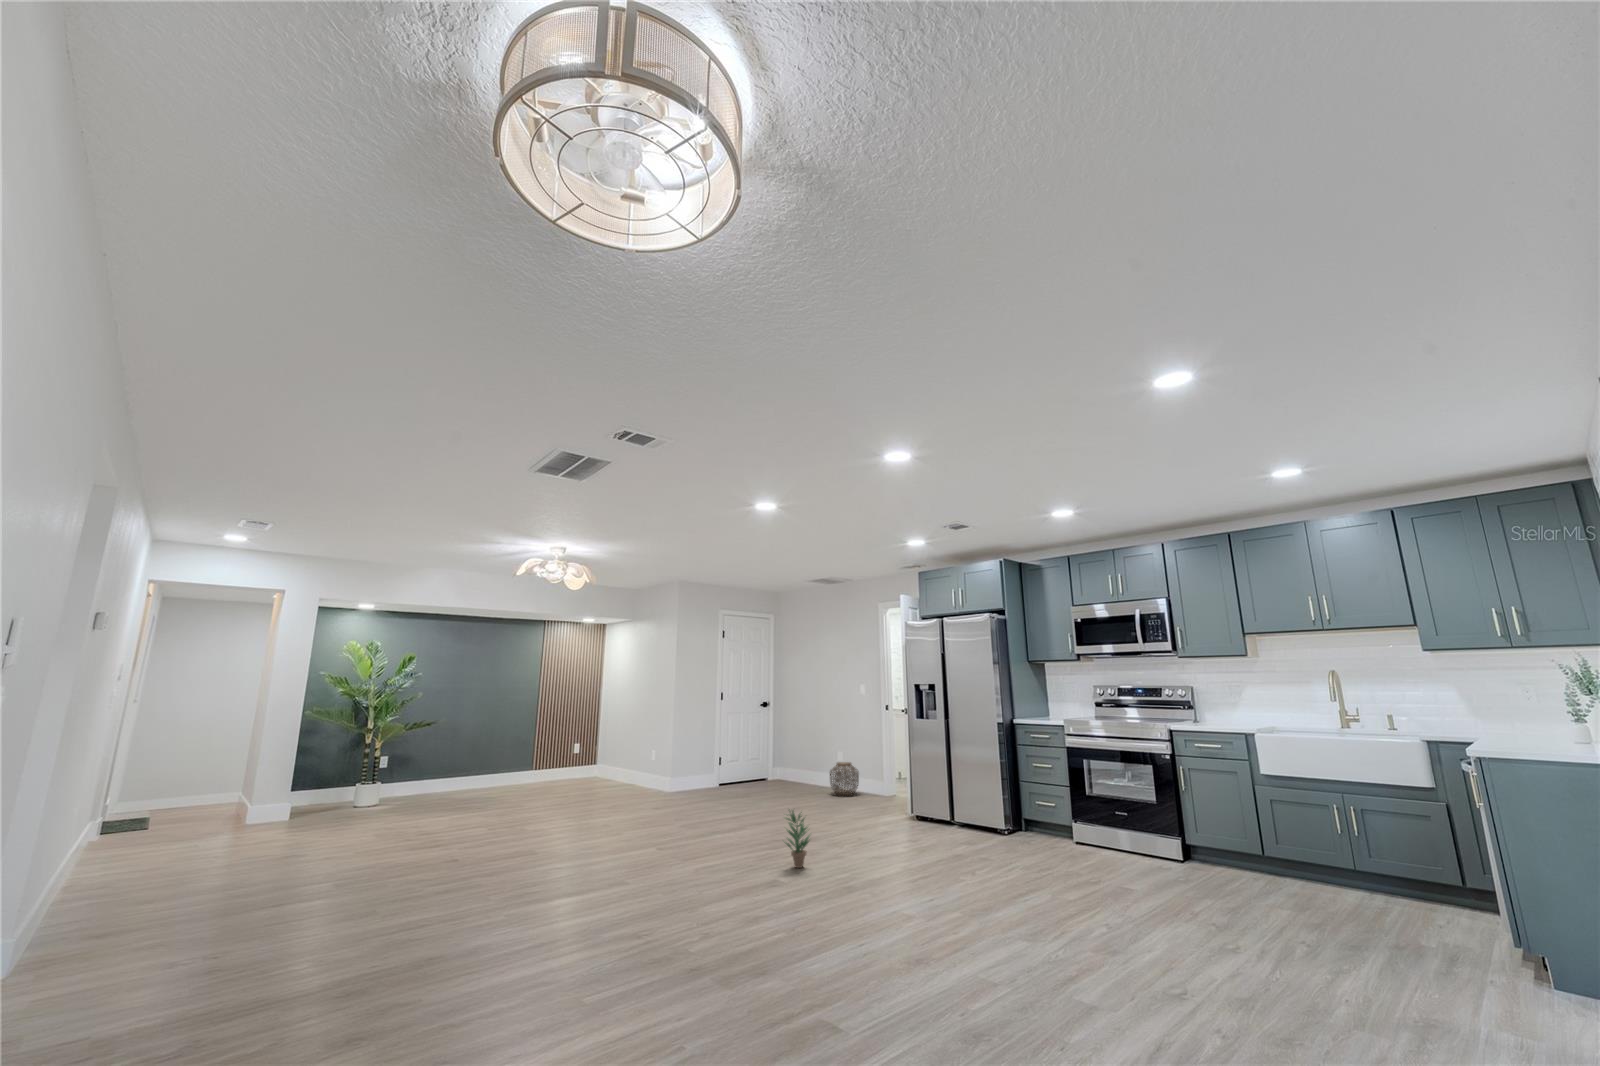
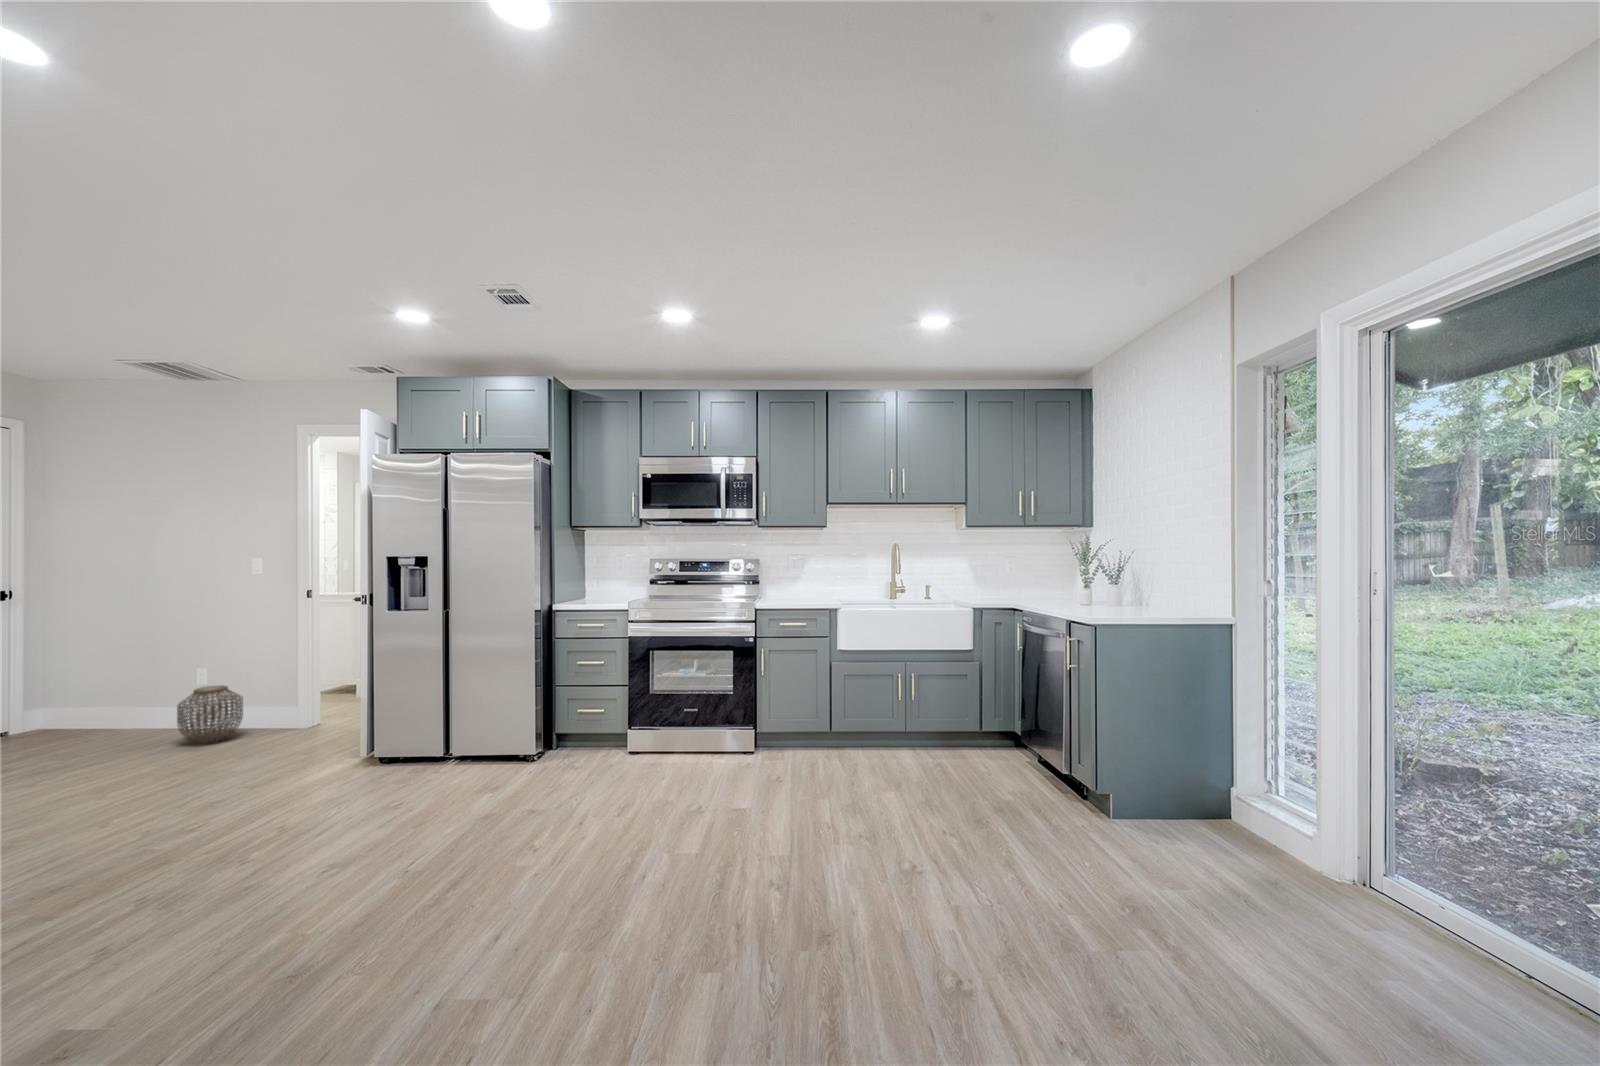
potted plant: present [785,811,809,868] -> none [103,843,195,967]

